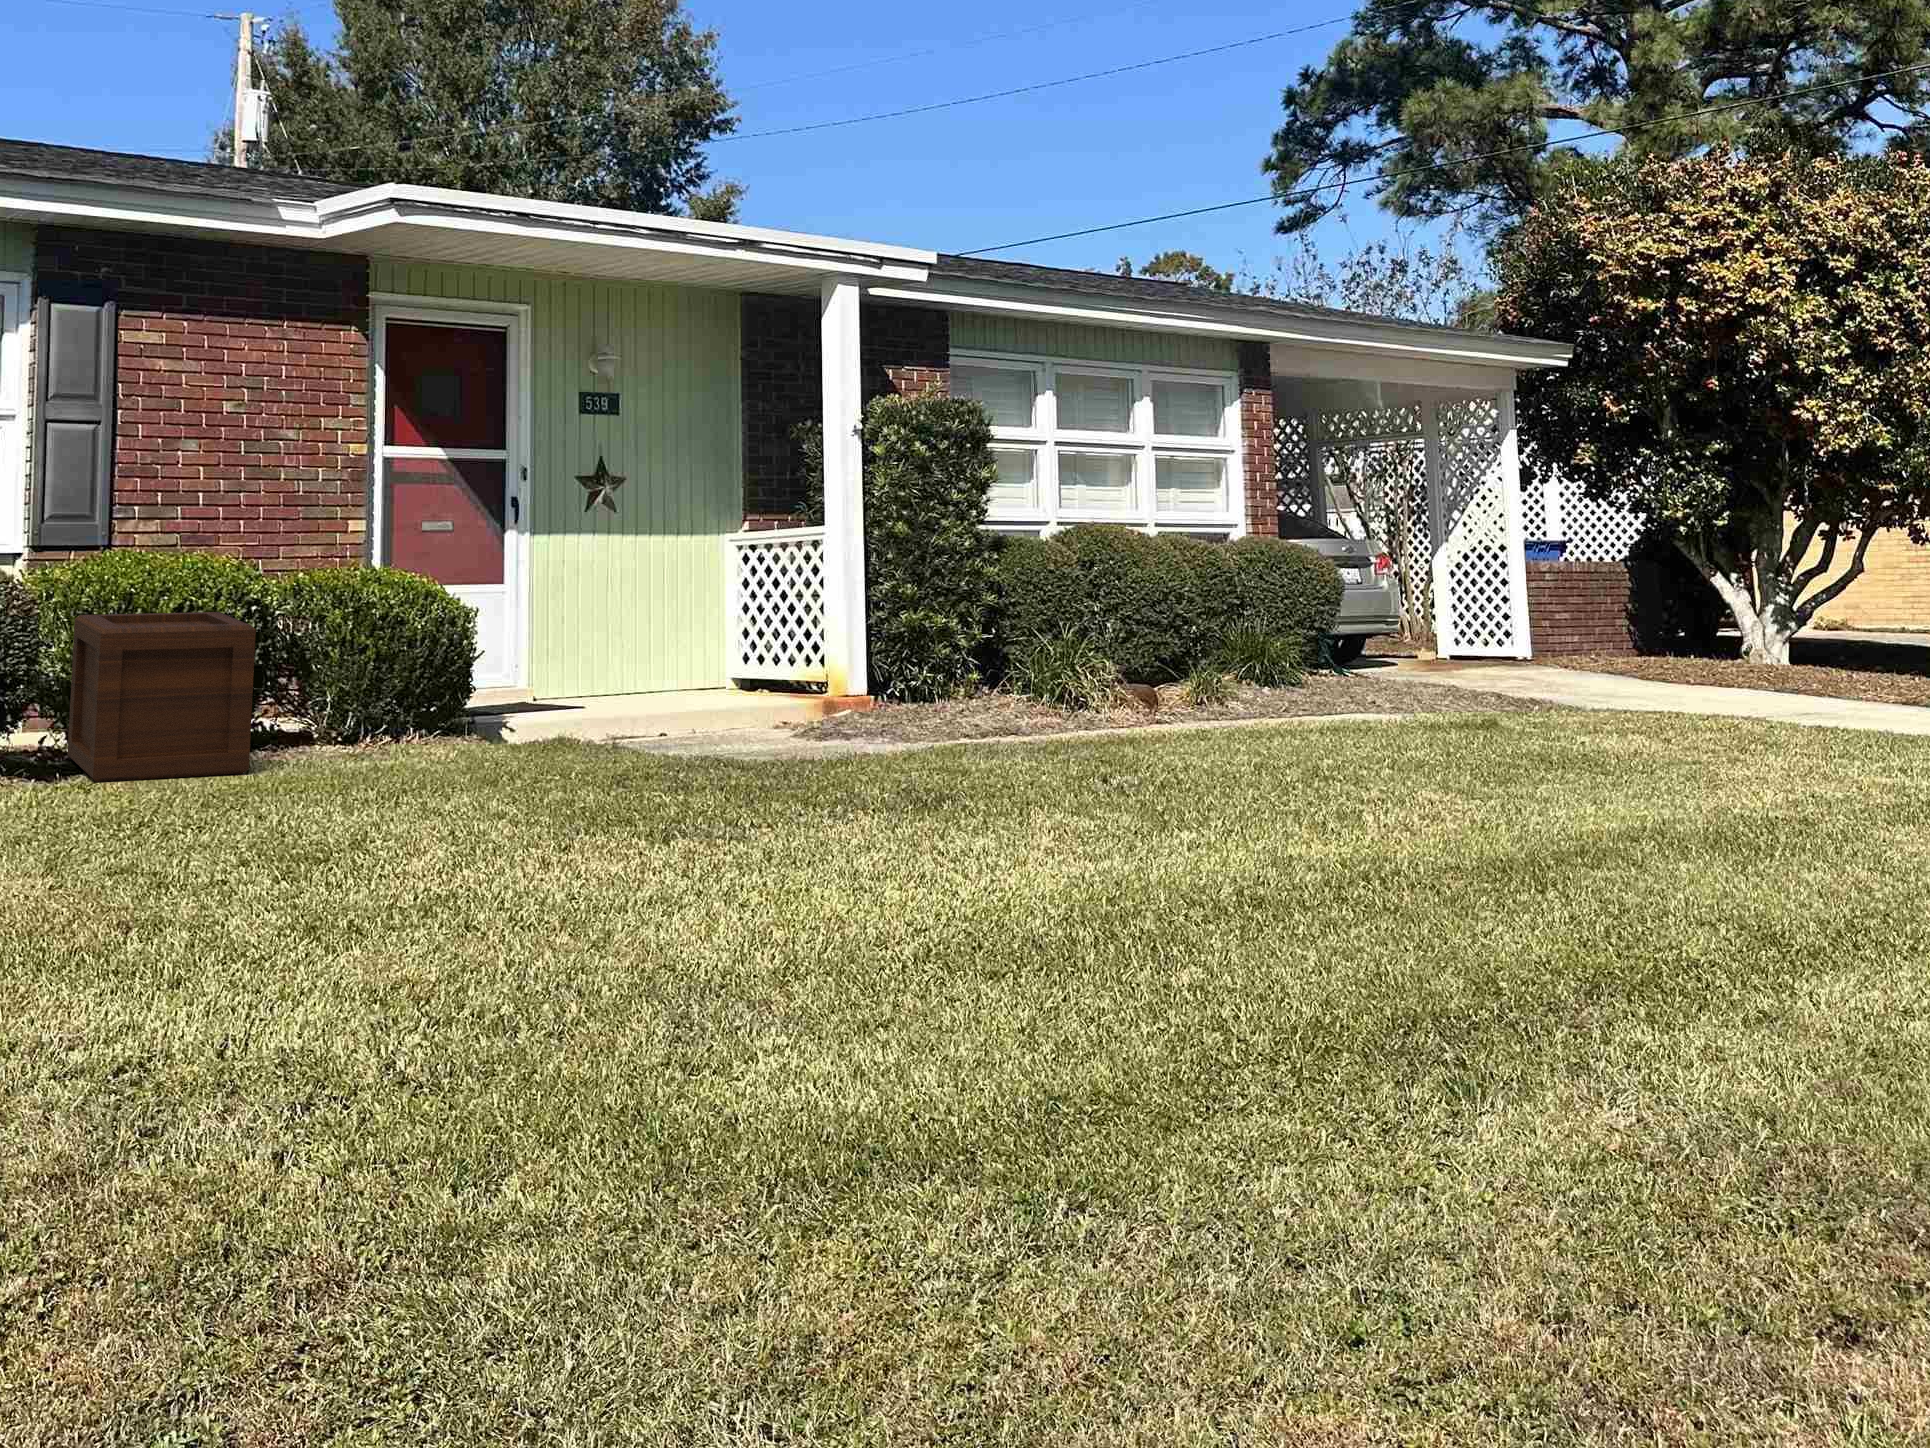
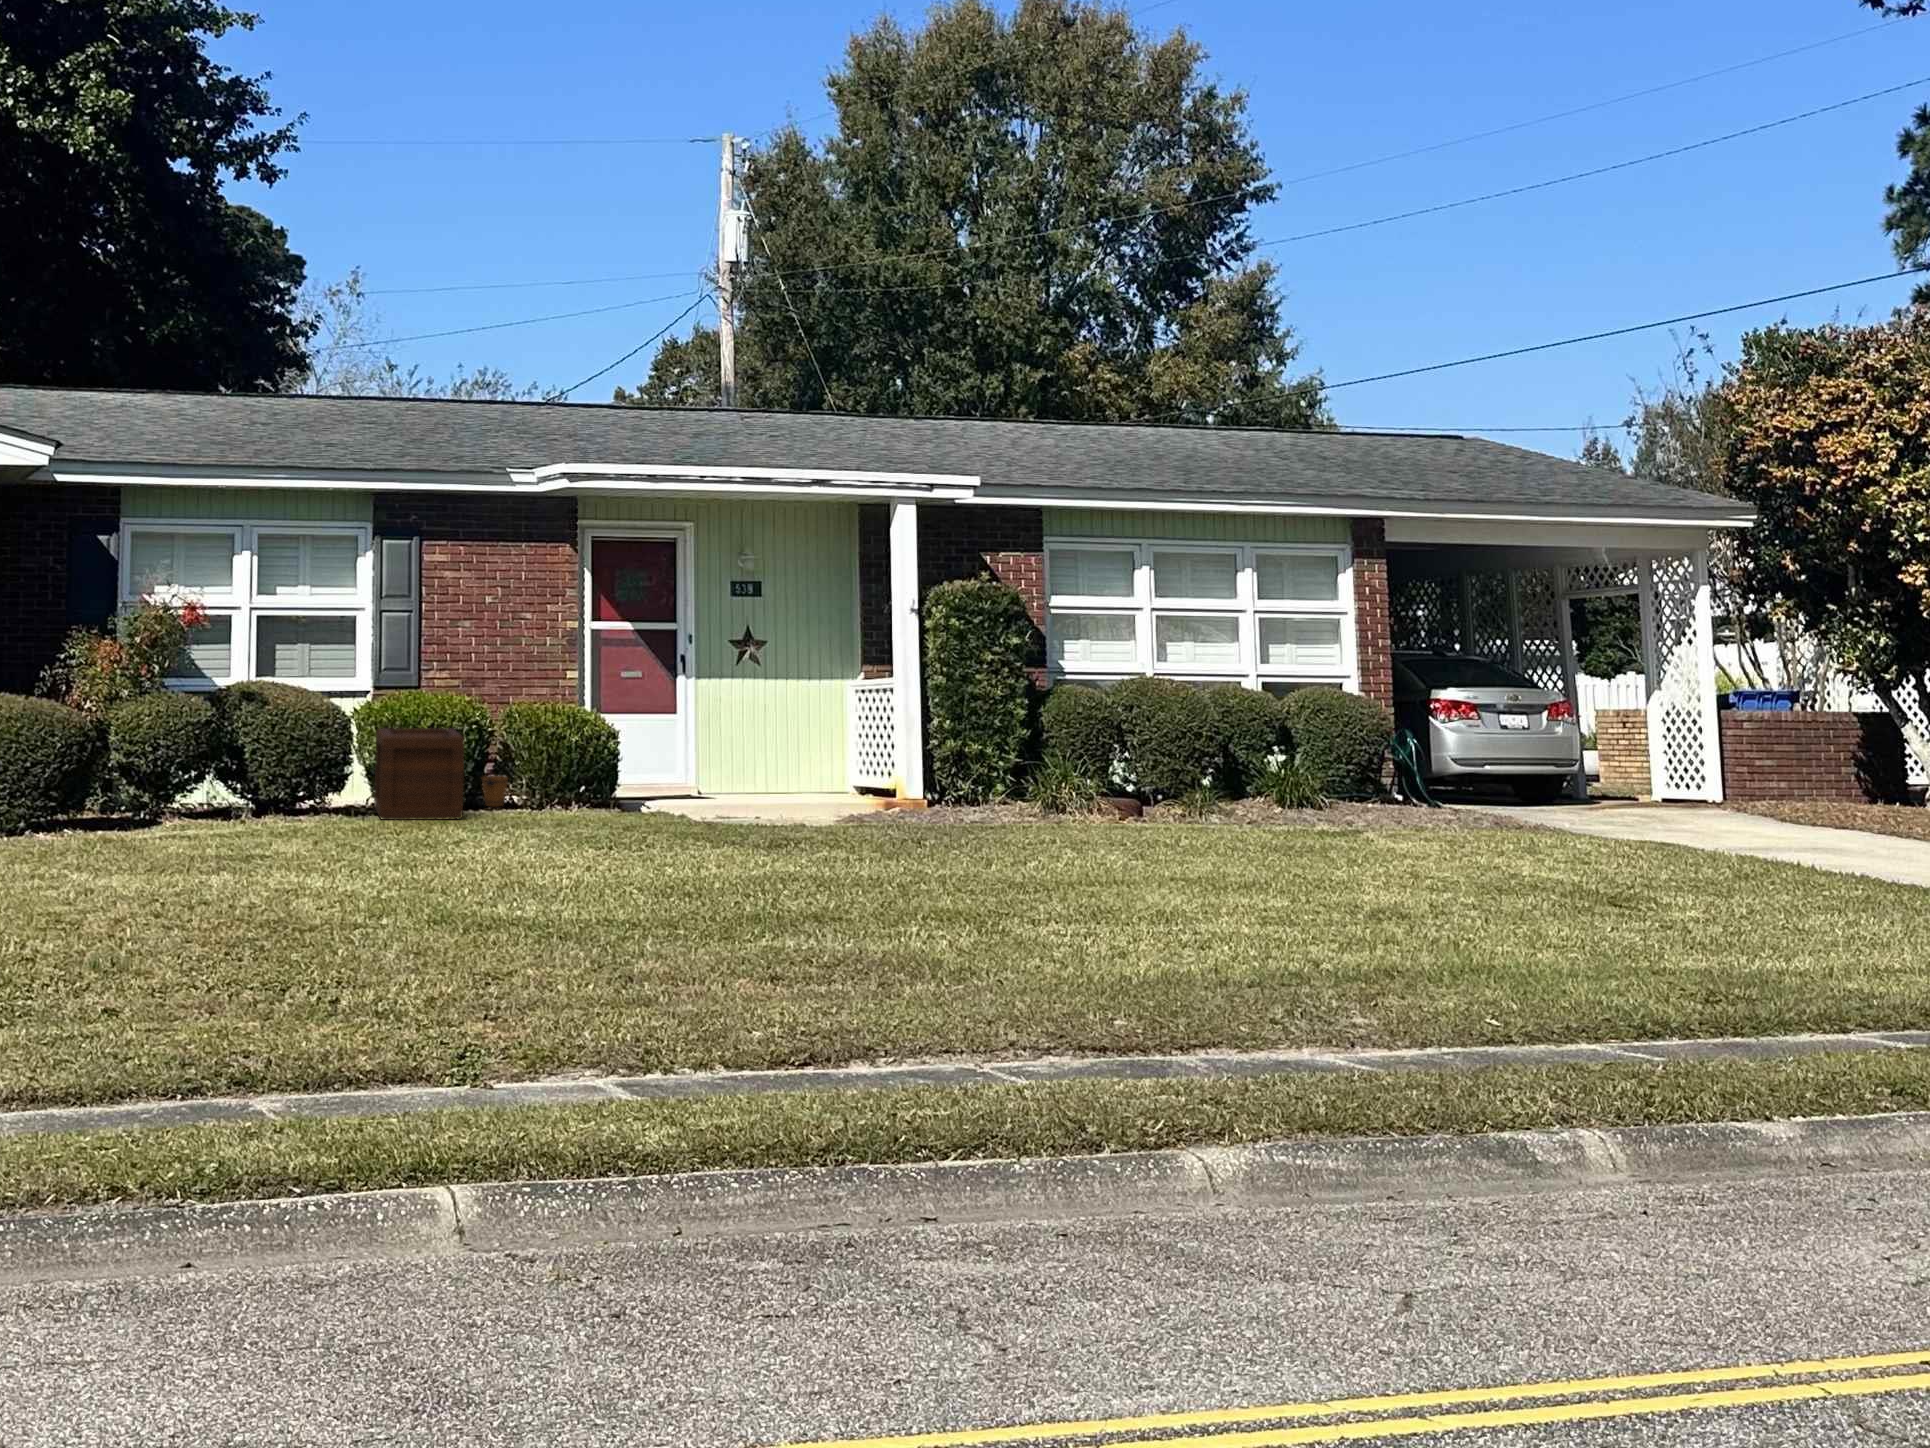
bucket: none [260,673,309,744] -> present [482,768,508,806]

